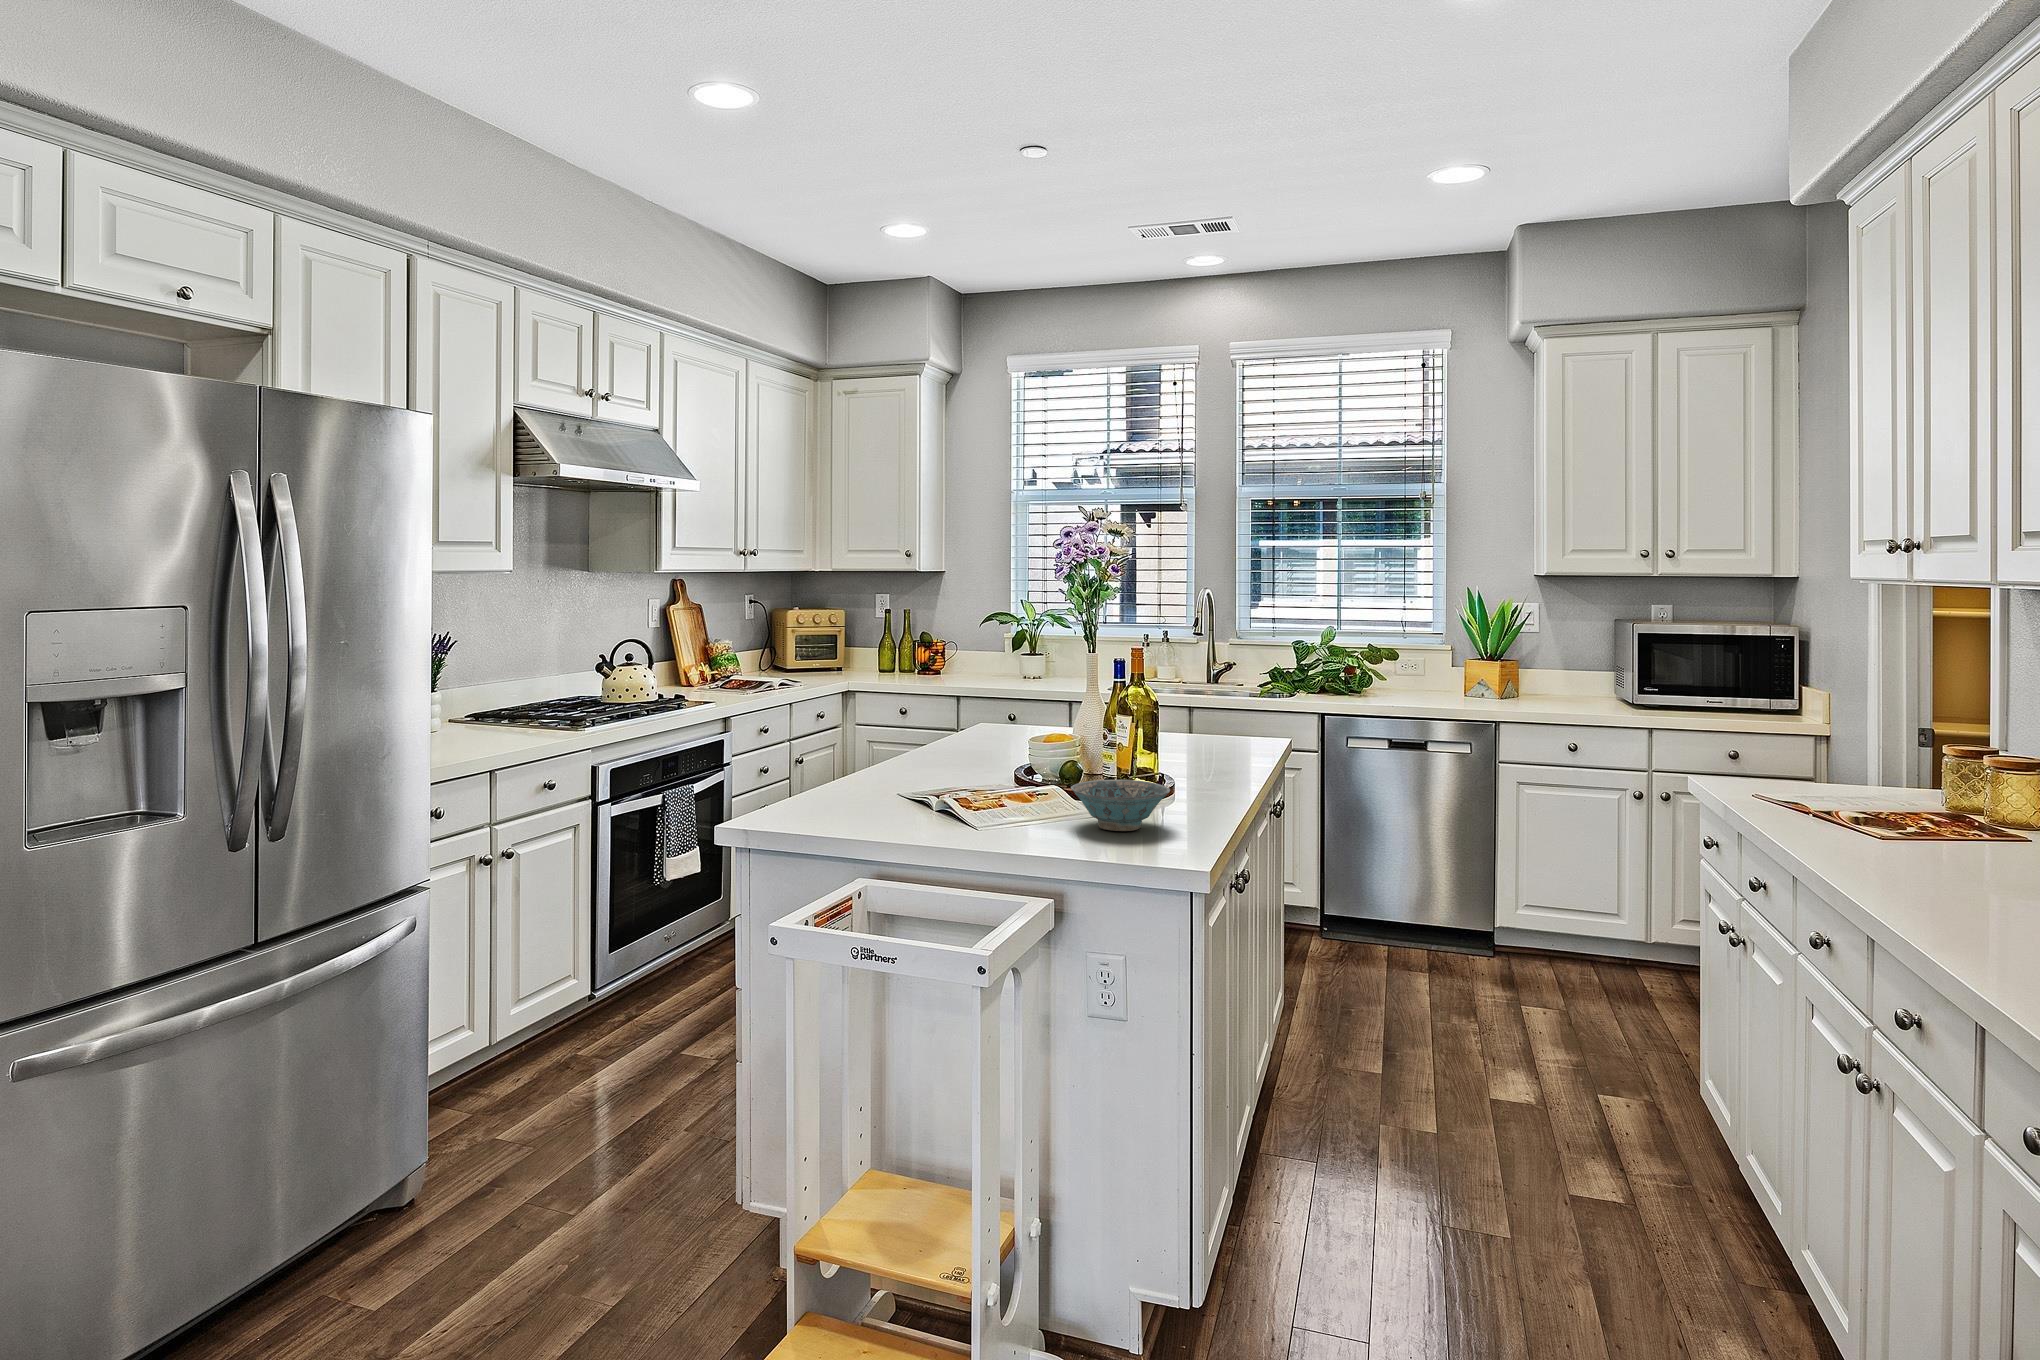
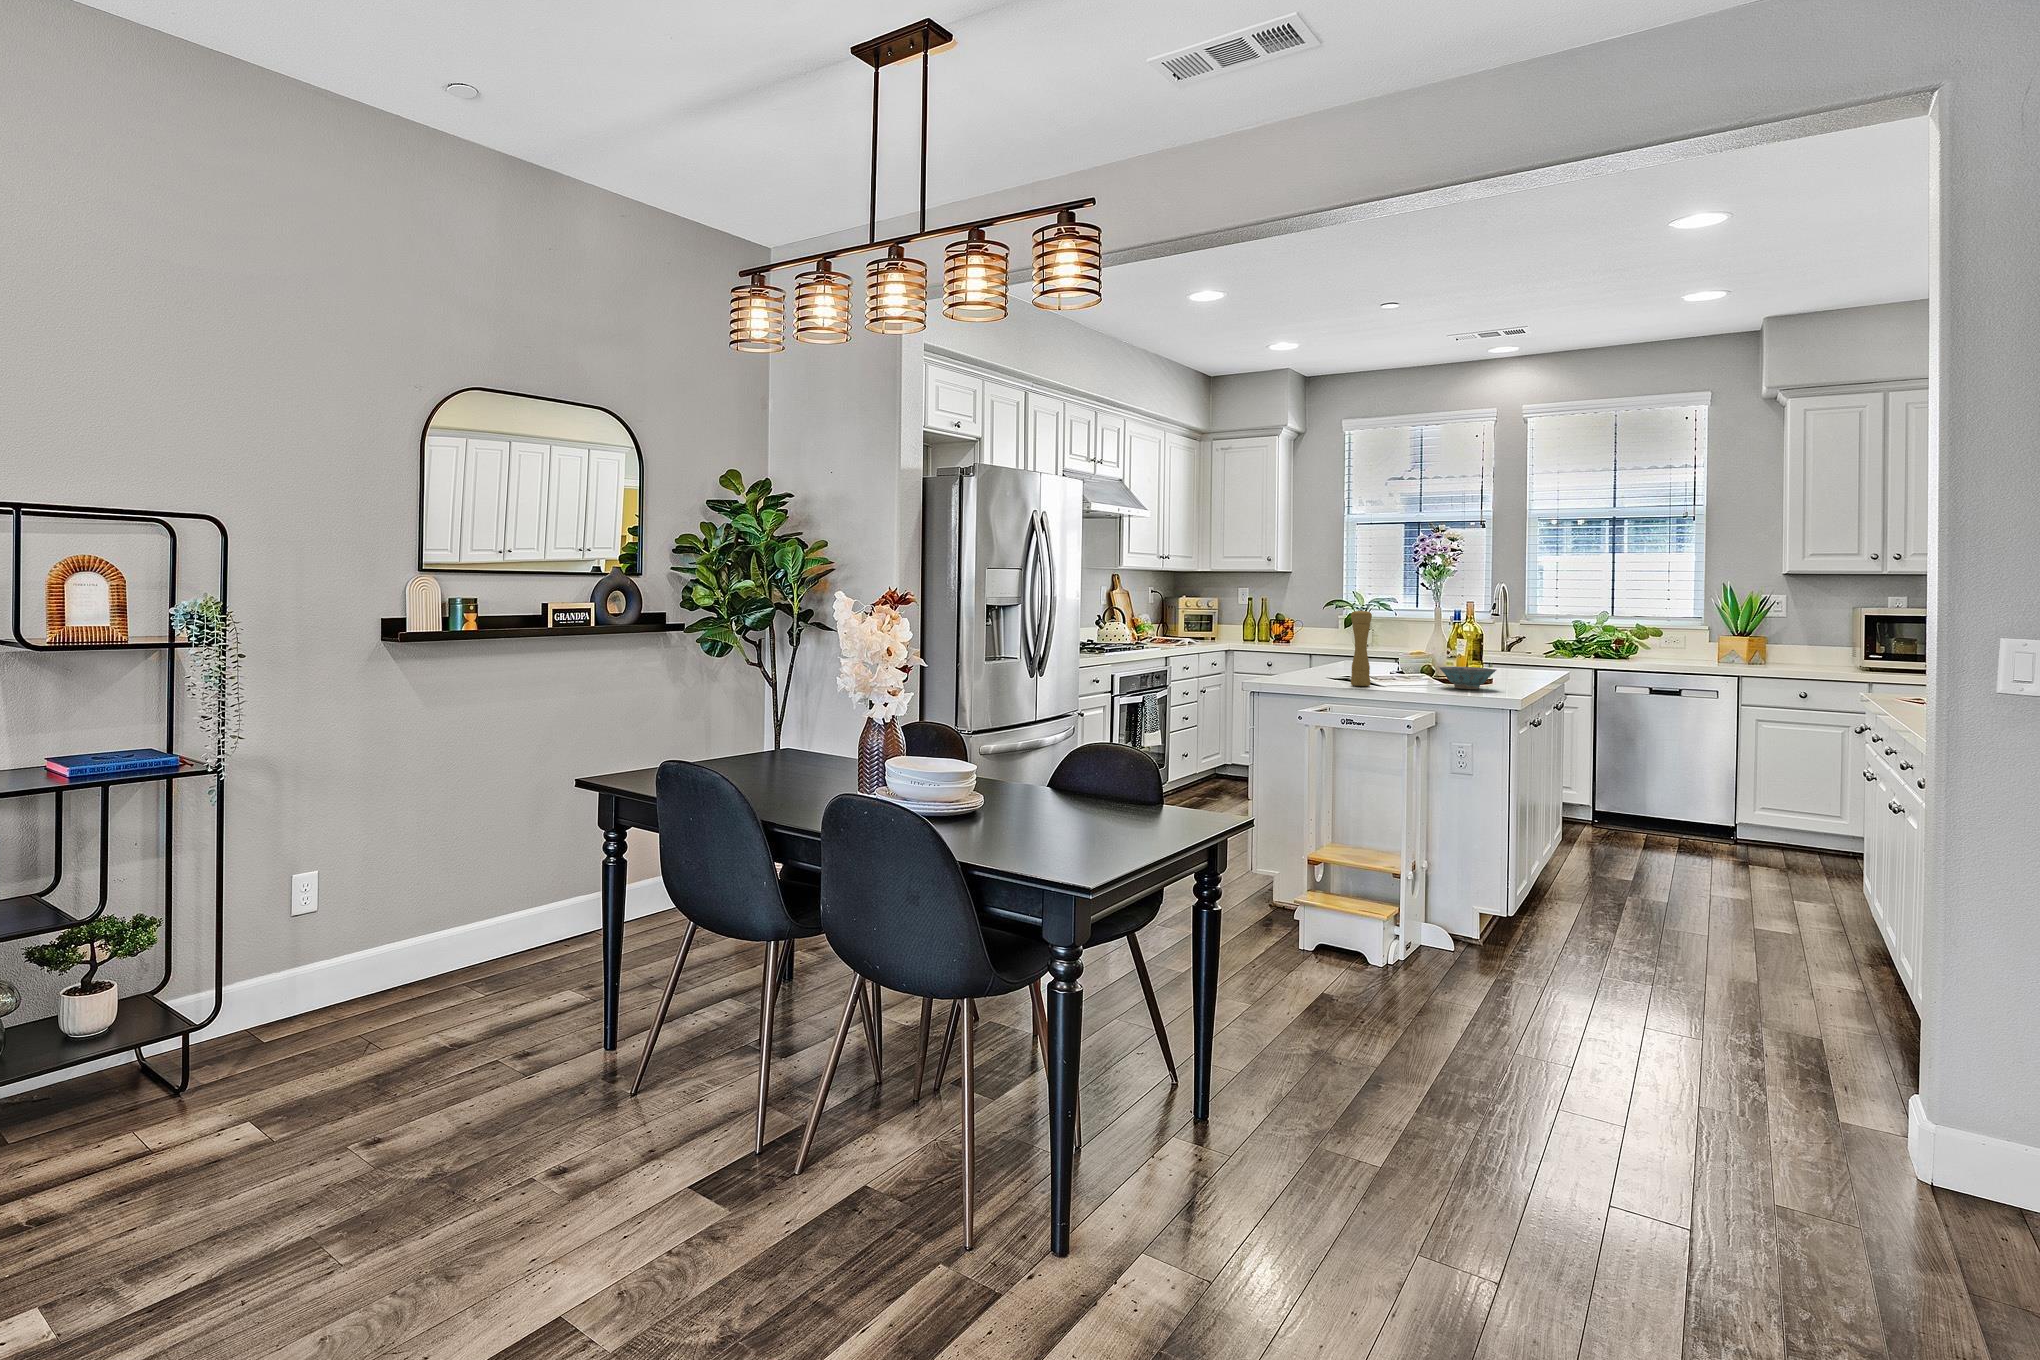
pepper mill: none [909,680,947,835] -> present [1351,610,1372,686]

